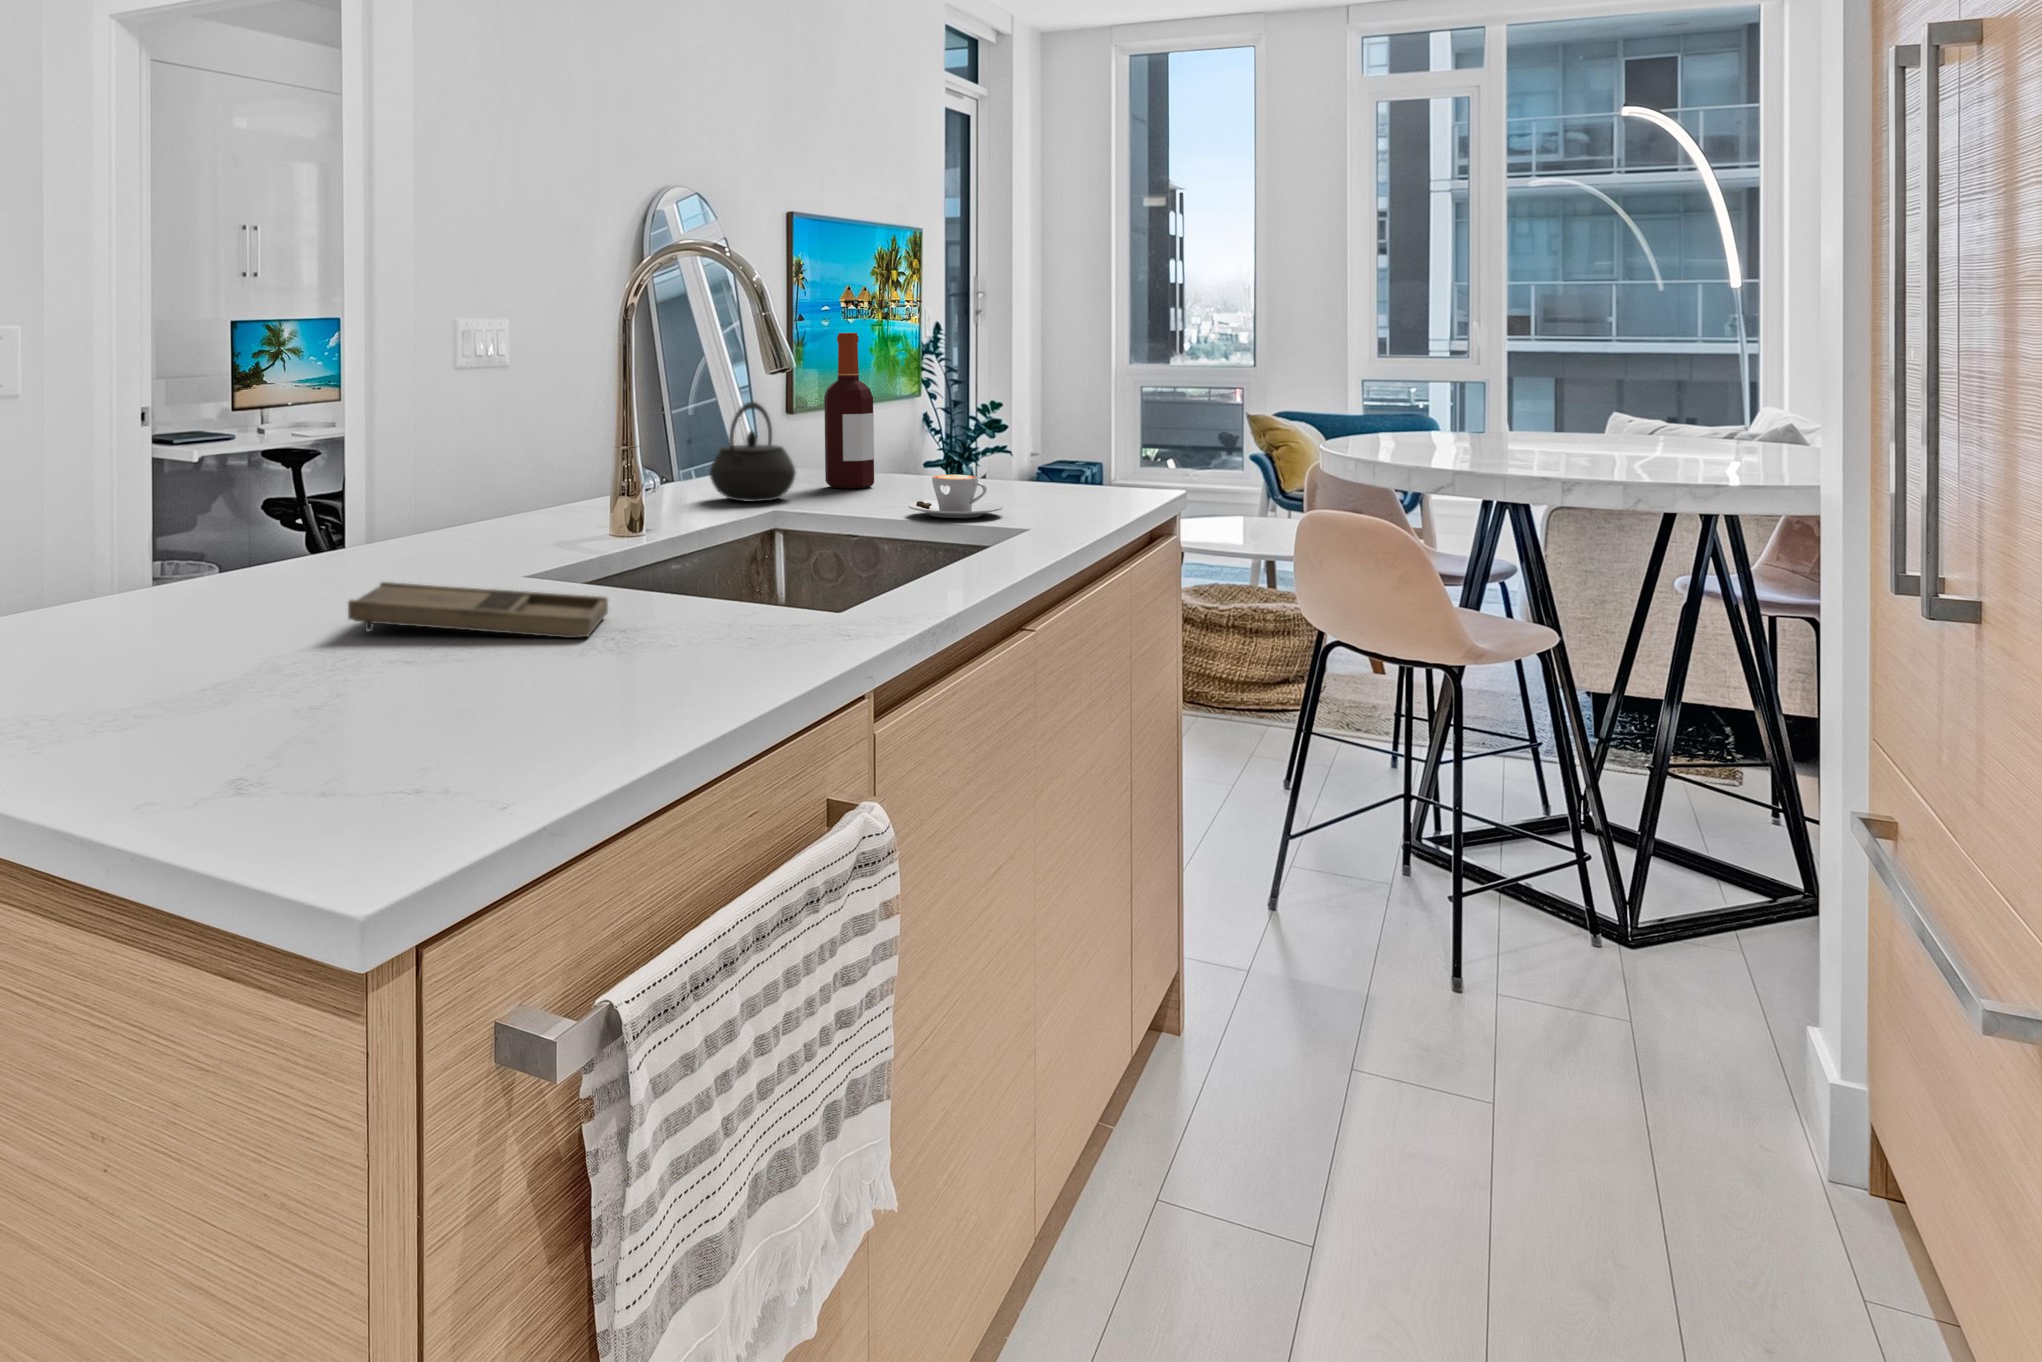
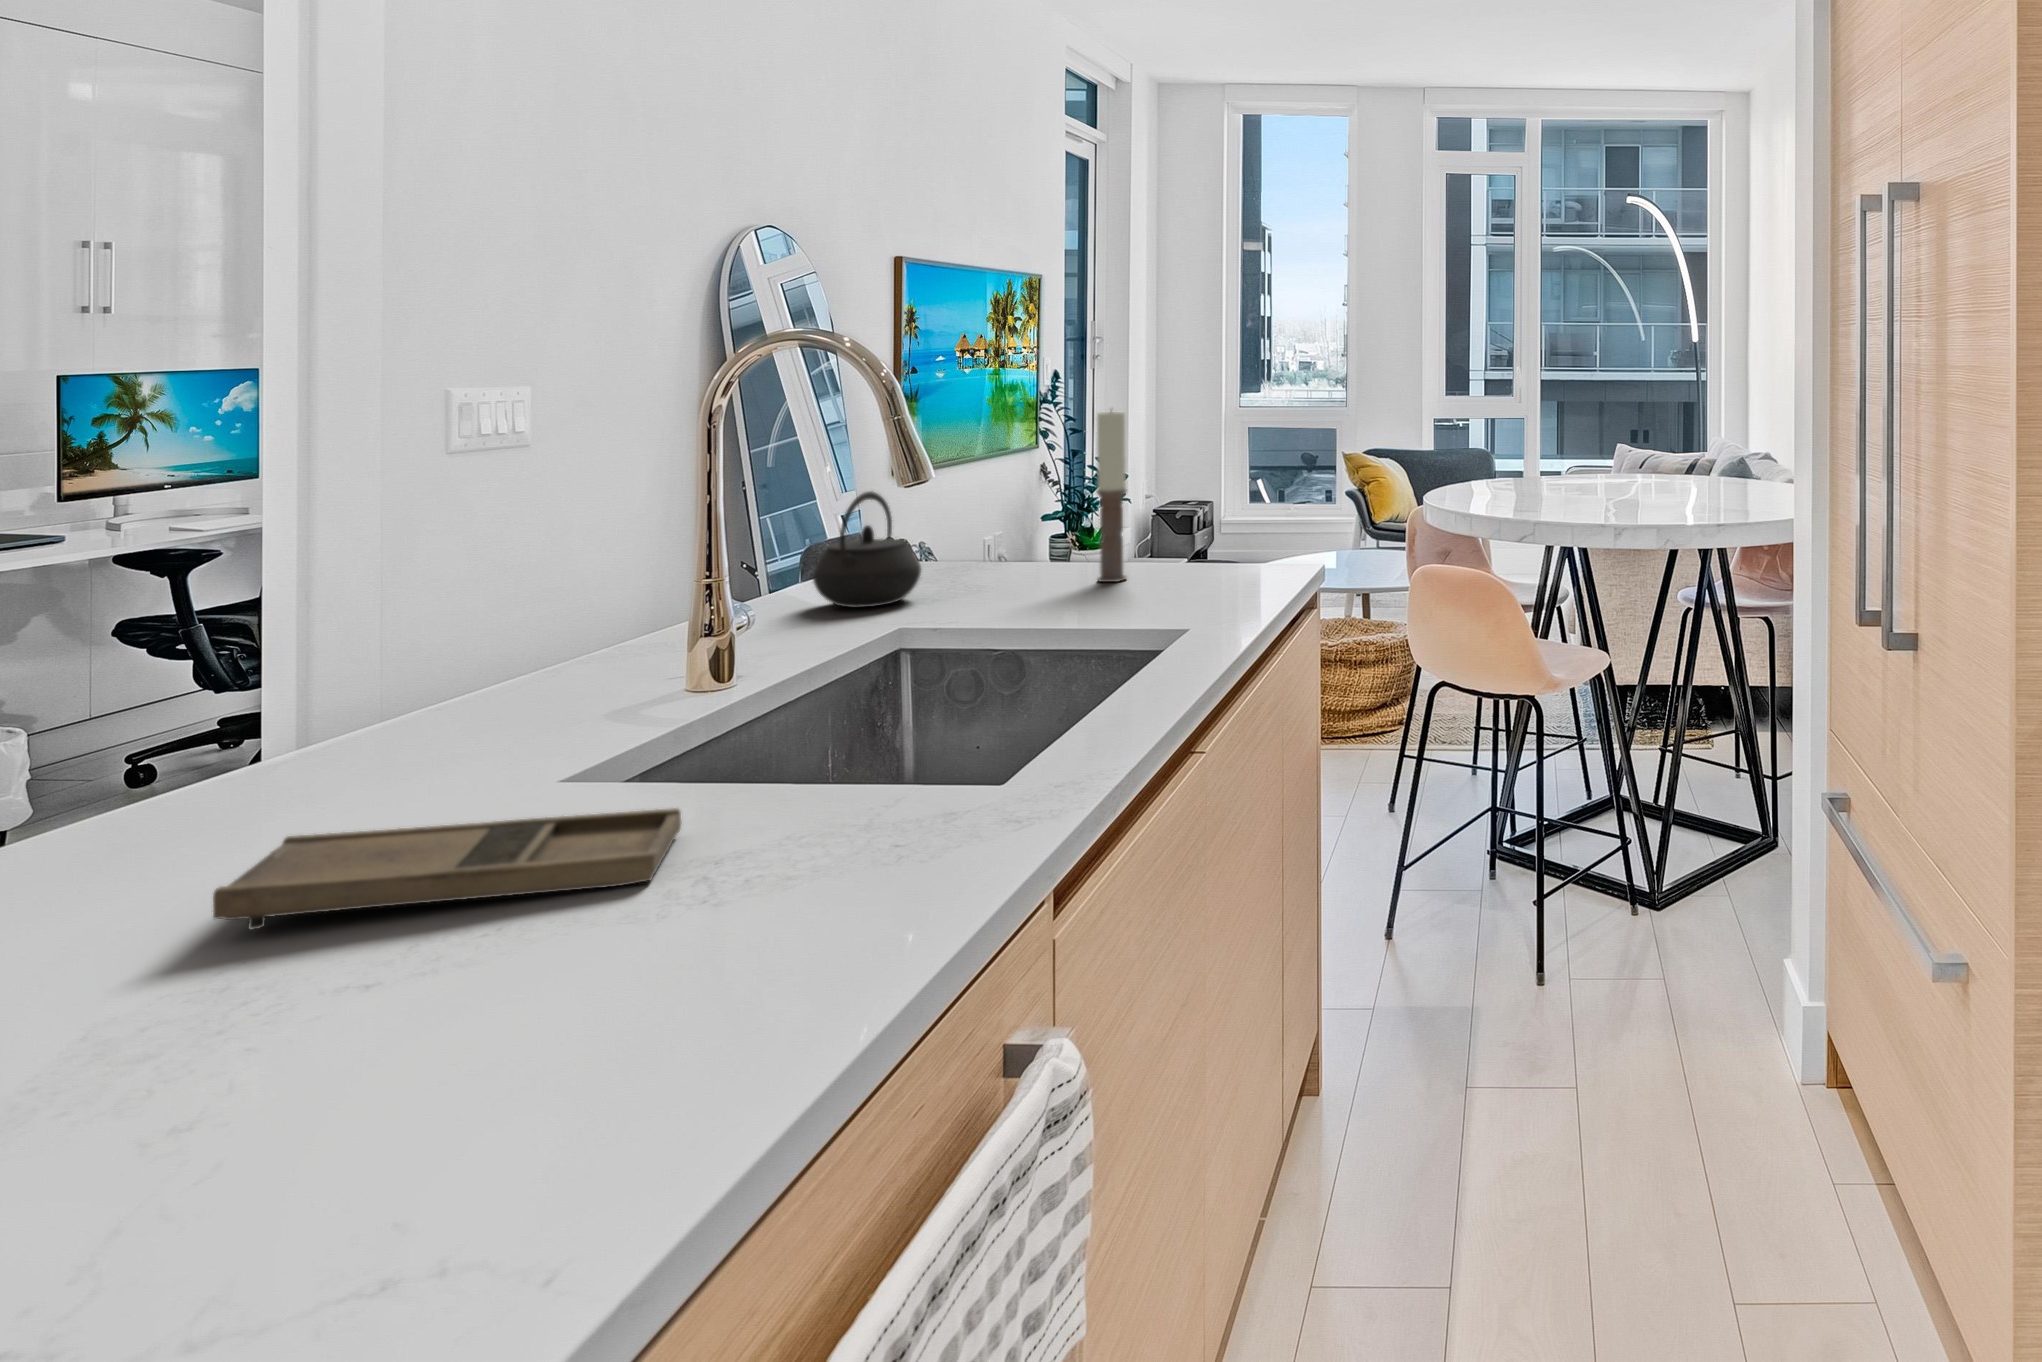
candle: none [949,330,979,497] -> present [1097,411,1127,582]
bottle: present [824,333,874,488] -> none [954,408,1011,579]
coffee cup: present [909,475,1003,518] -> none [1057,565,1159,614]

